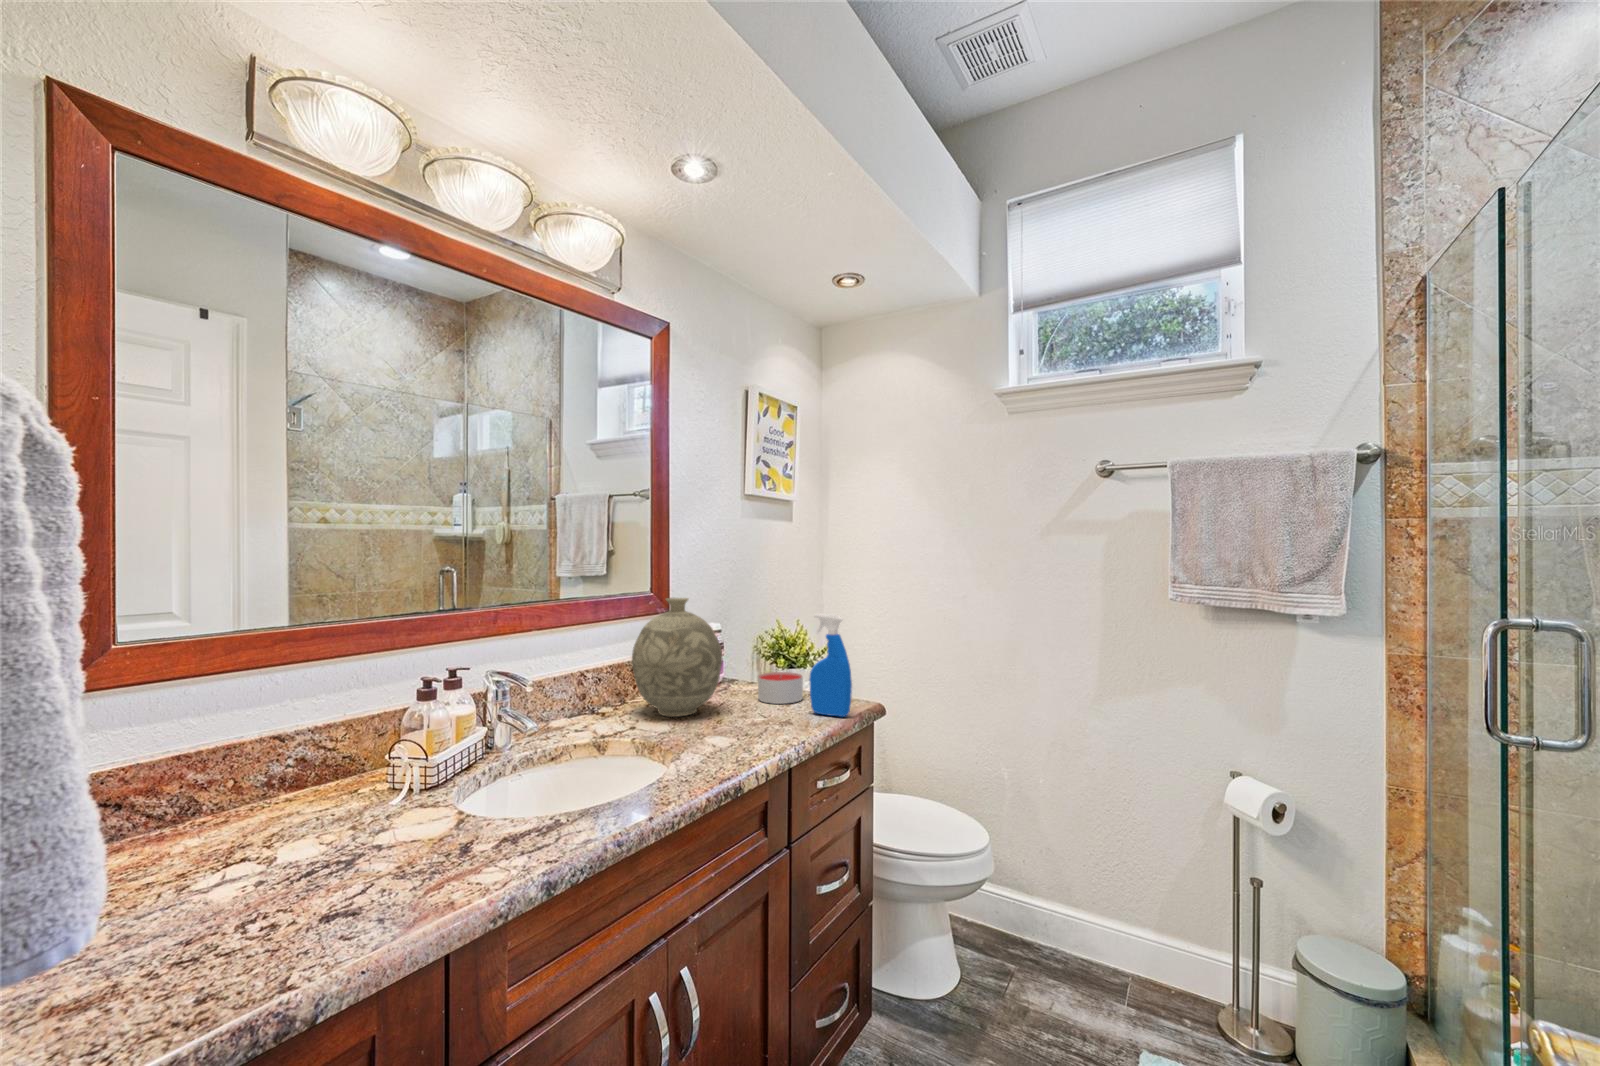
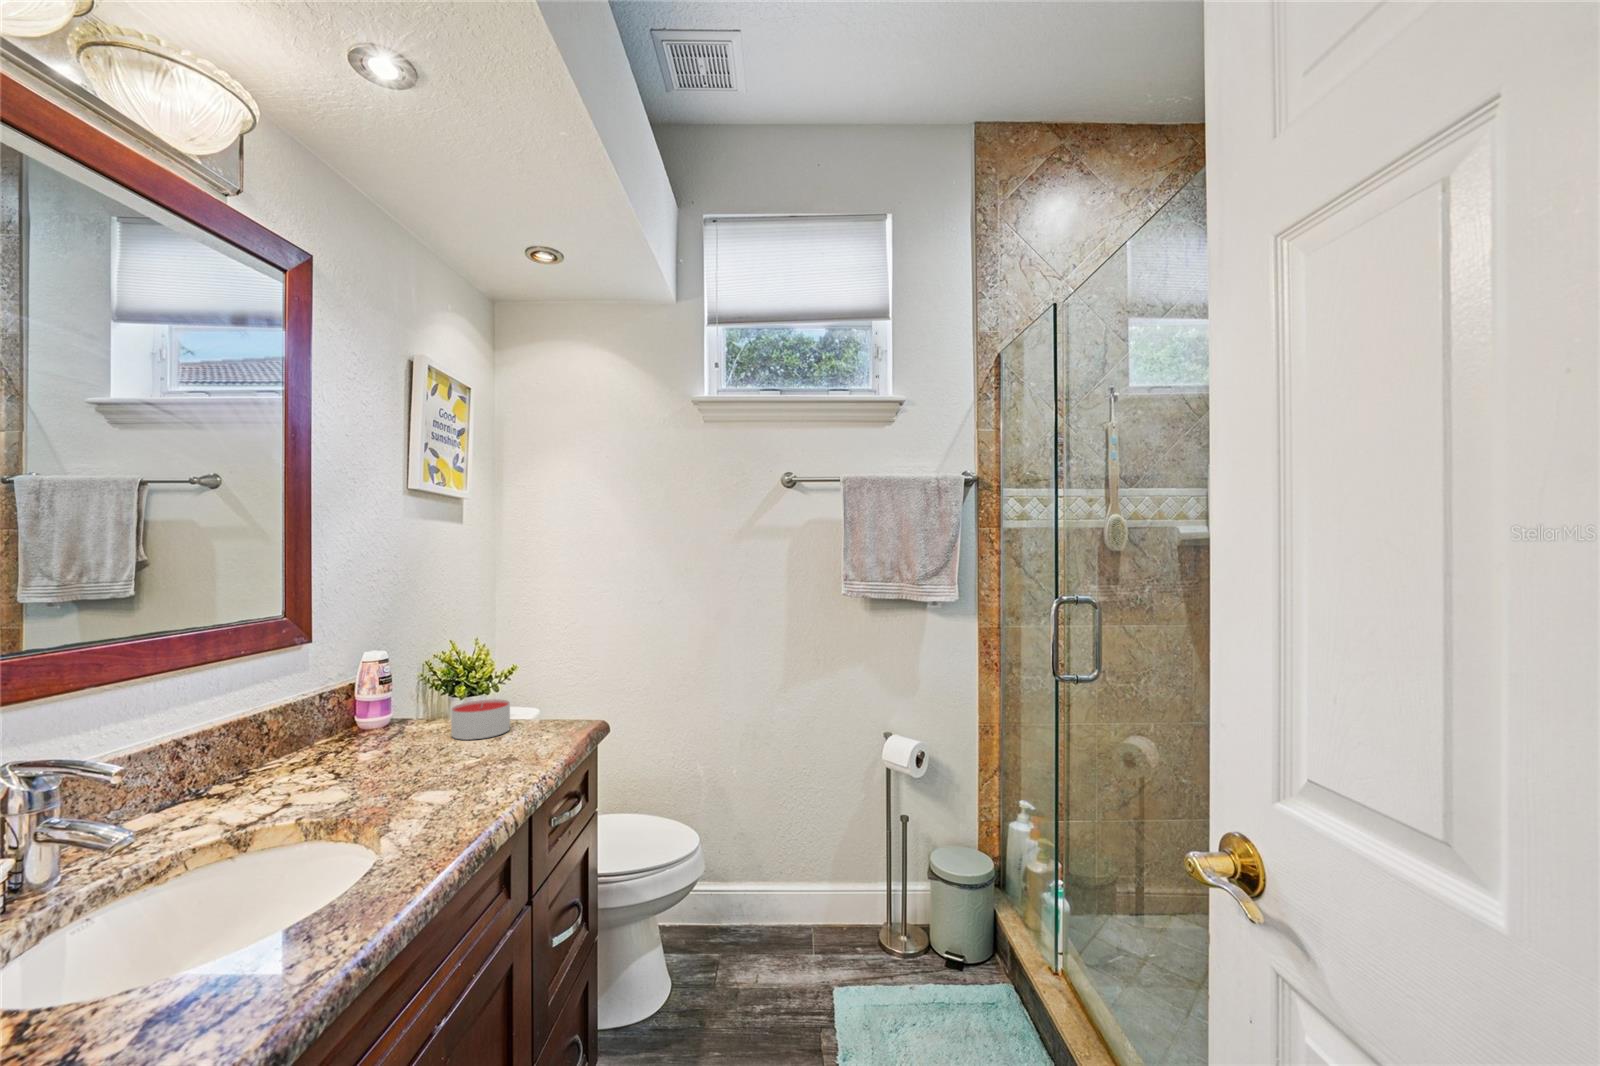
decorative vase: present [632,598,722,717] -> none [268,621,413,780]
spray bottle: present [809,613,852,717] -> none [529,627,581,742]

